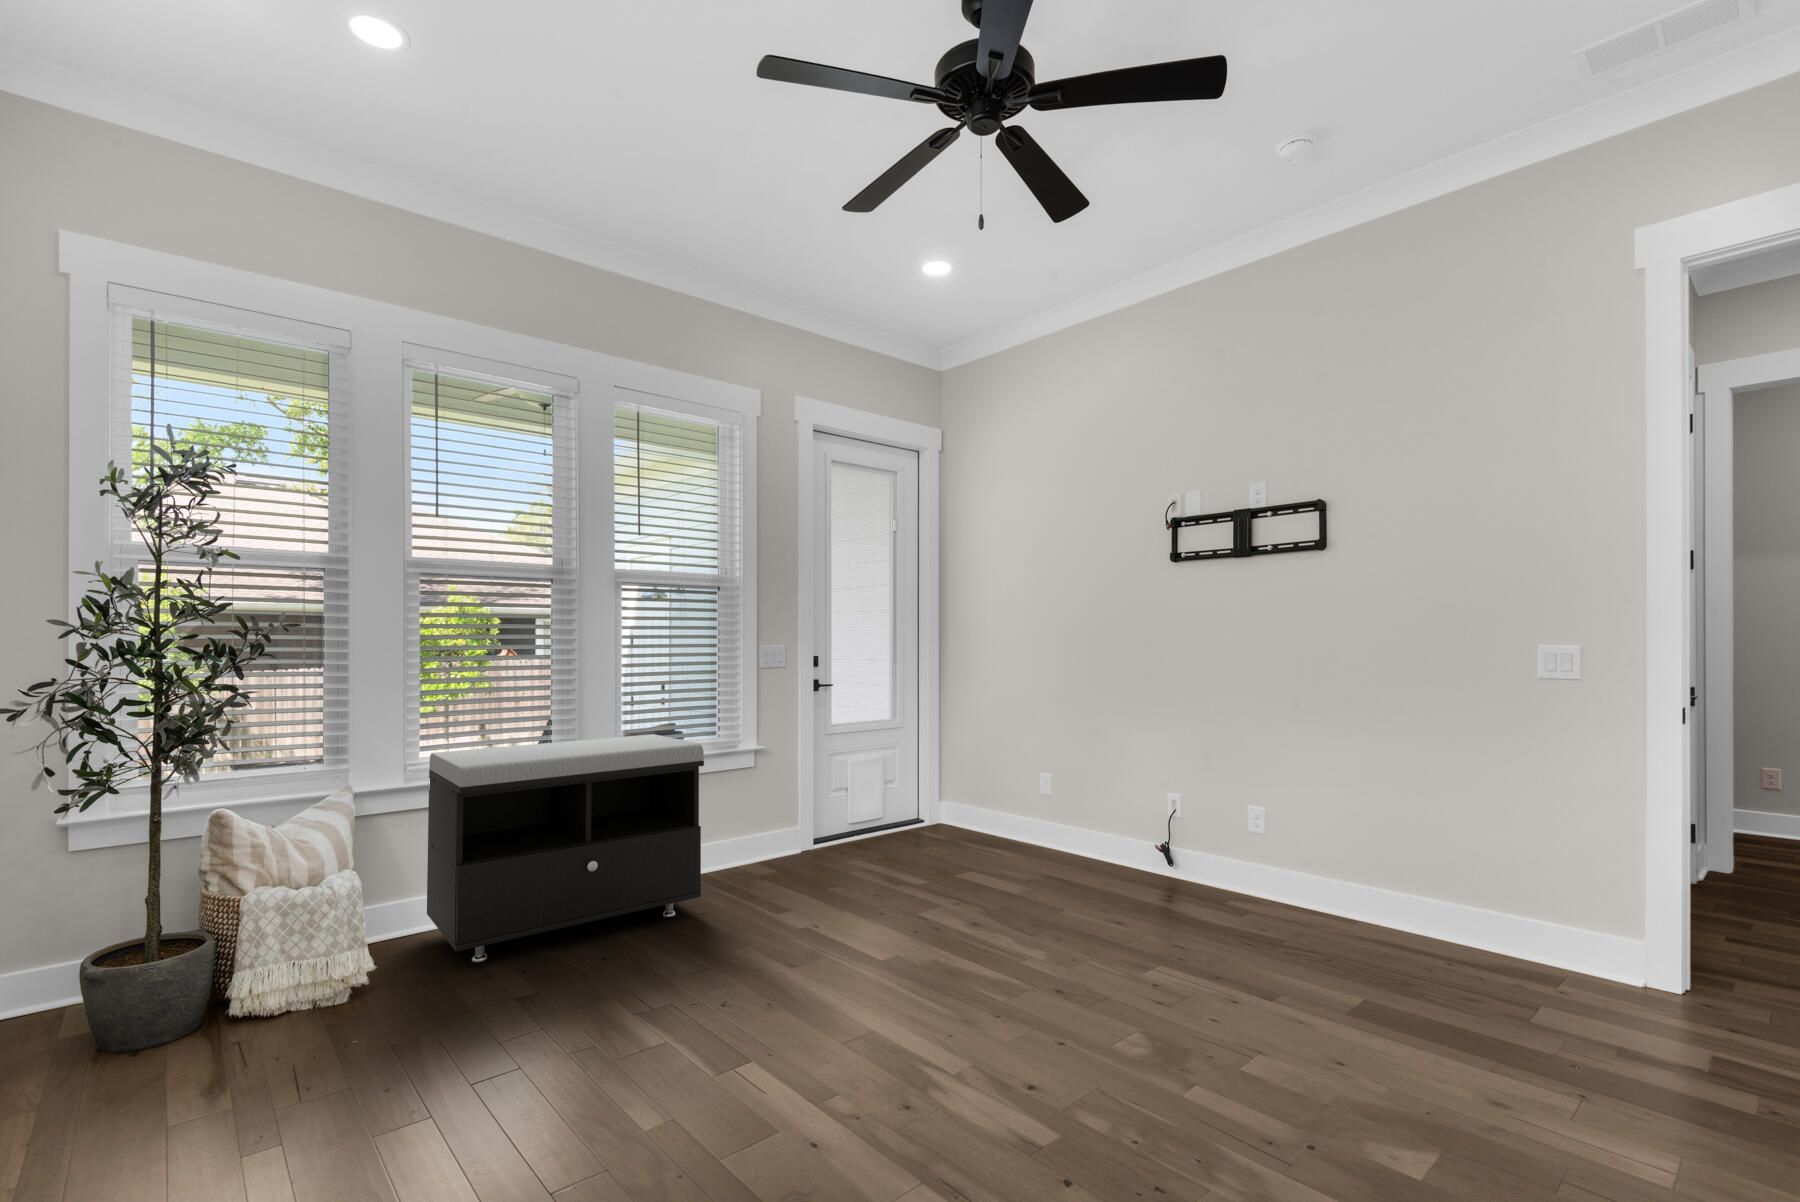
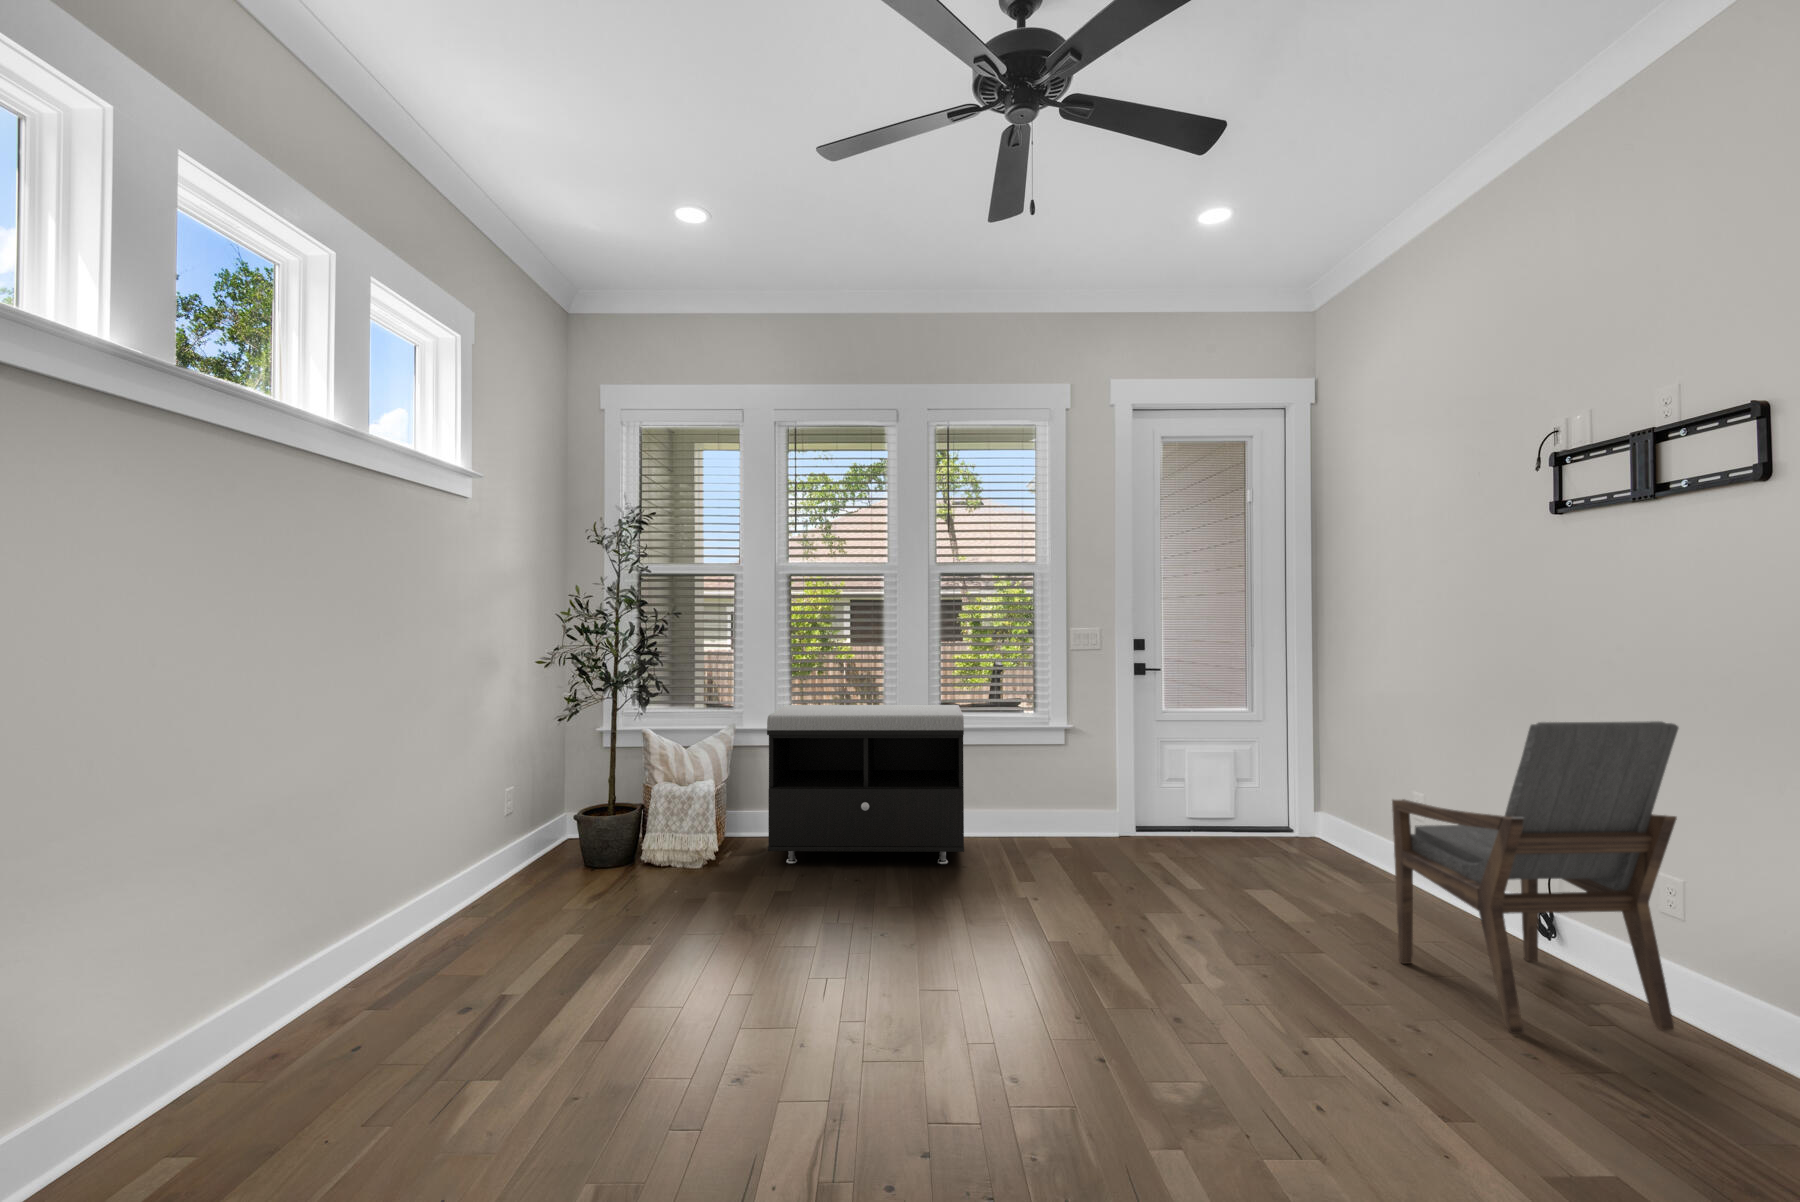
armchair: none [1108,703,1286,934] -> present [1392,721,1678,1033]

